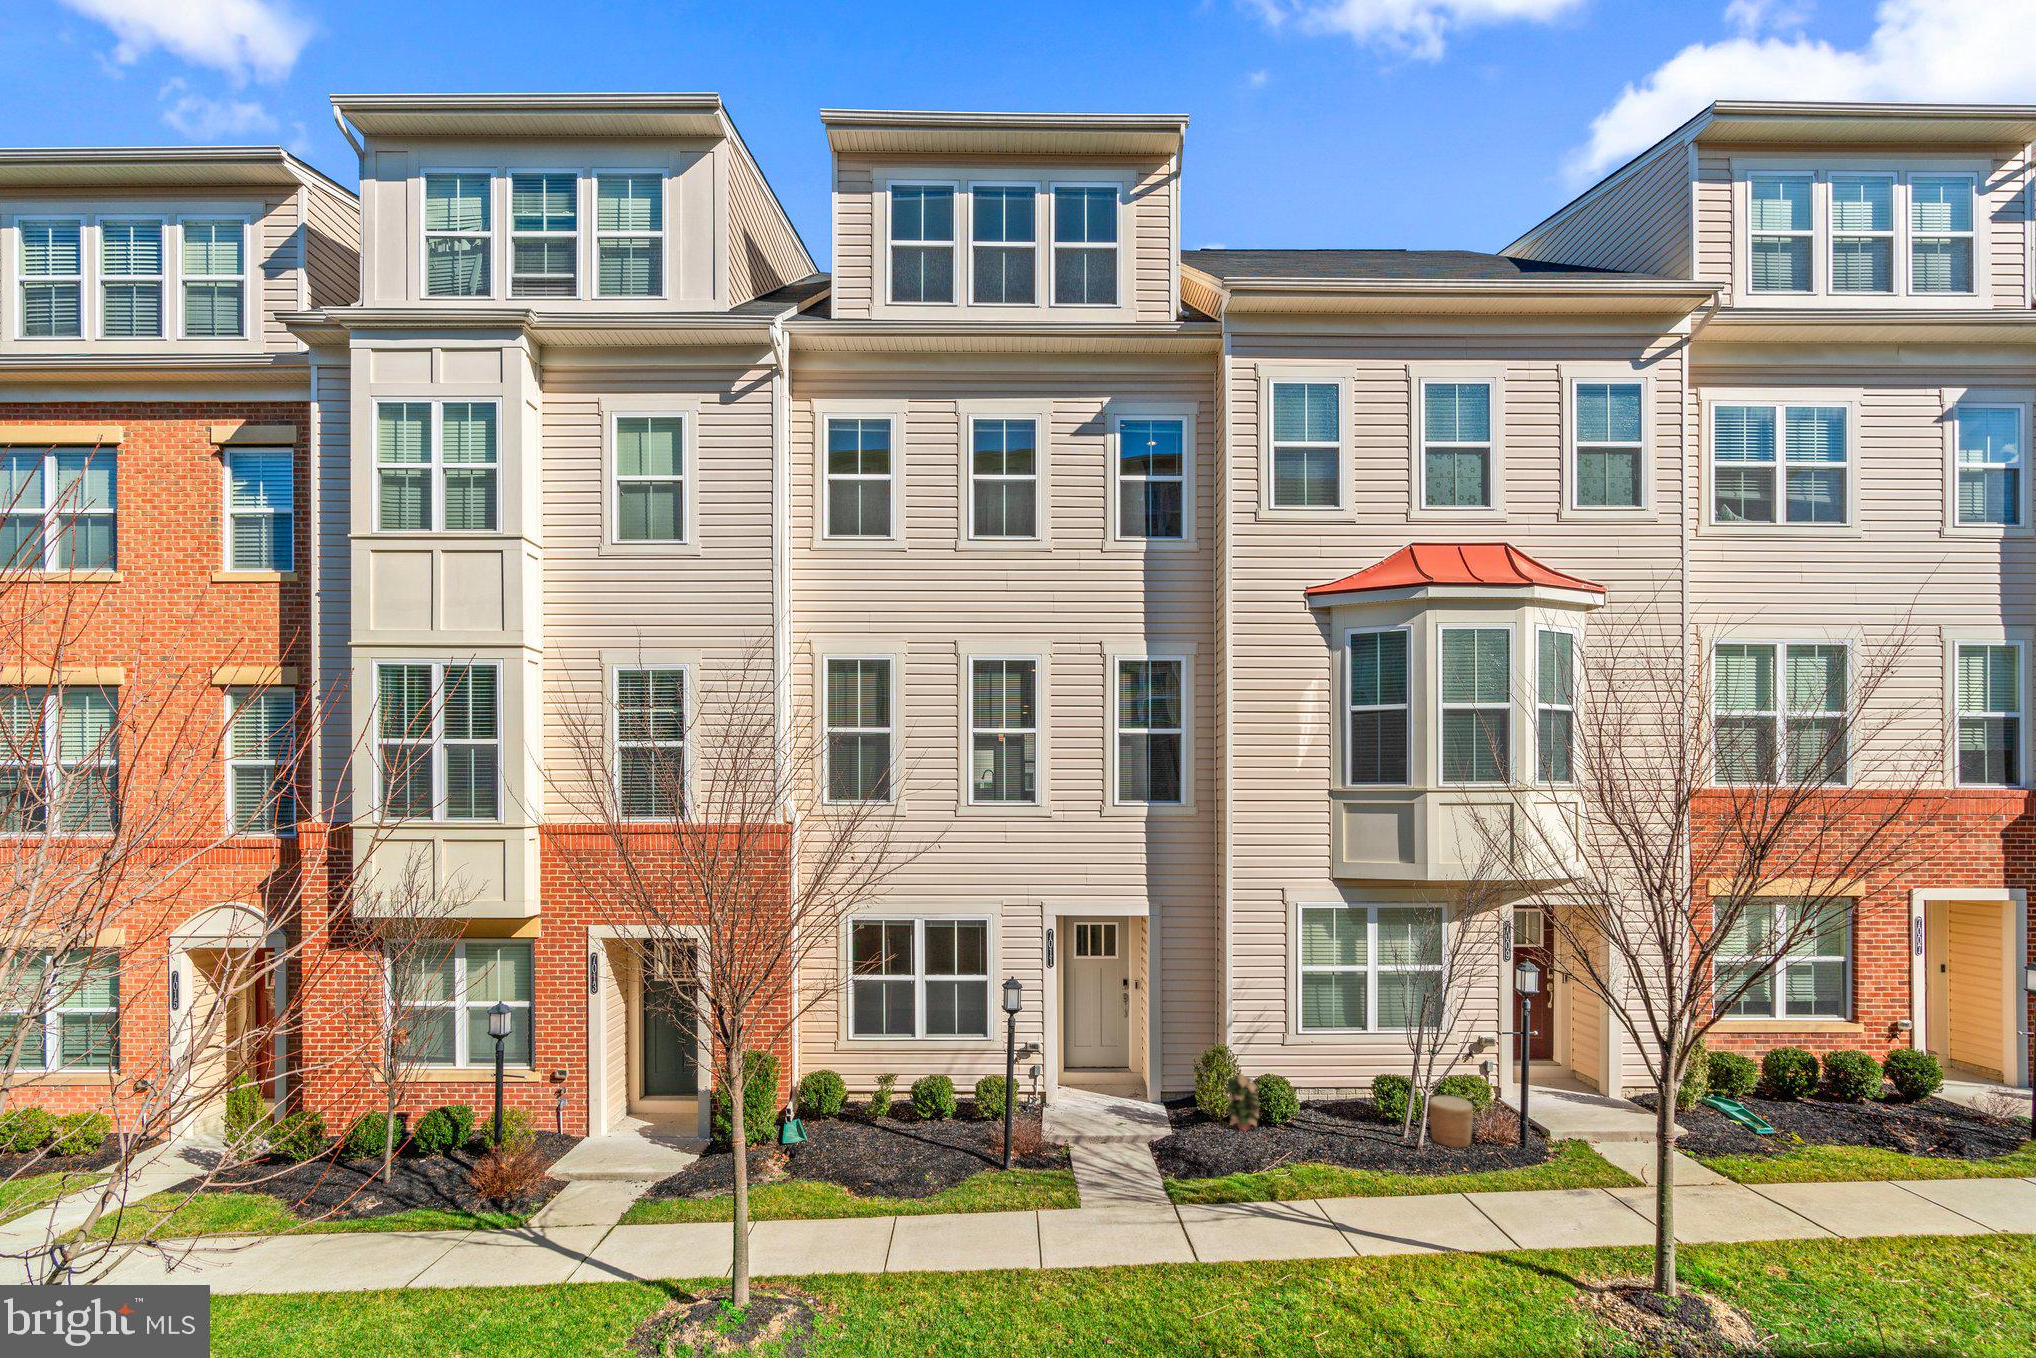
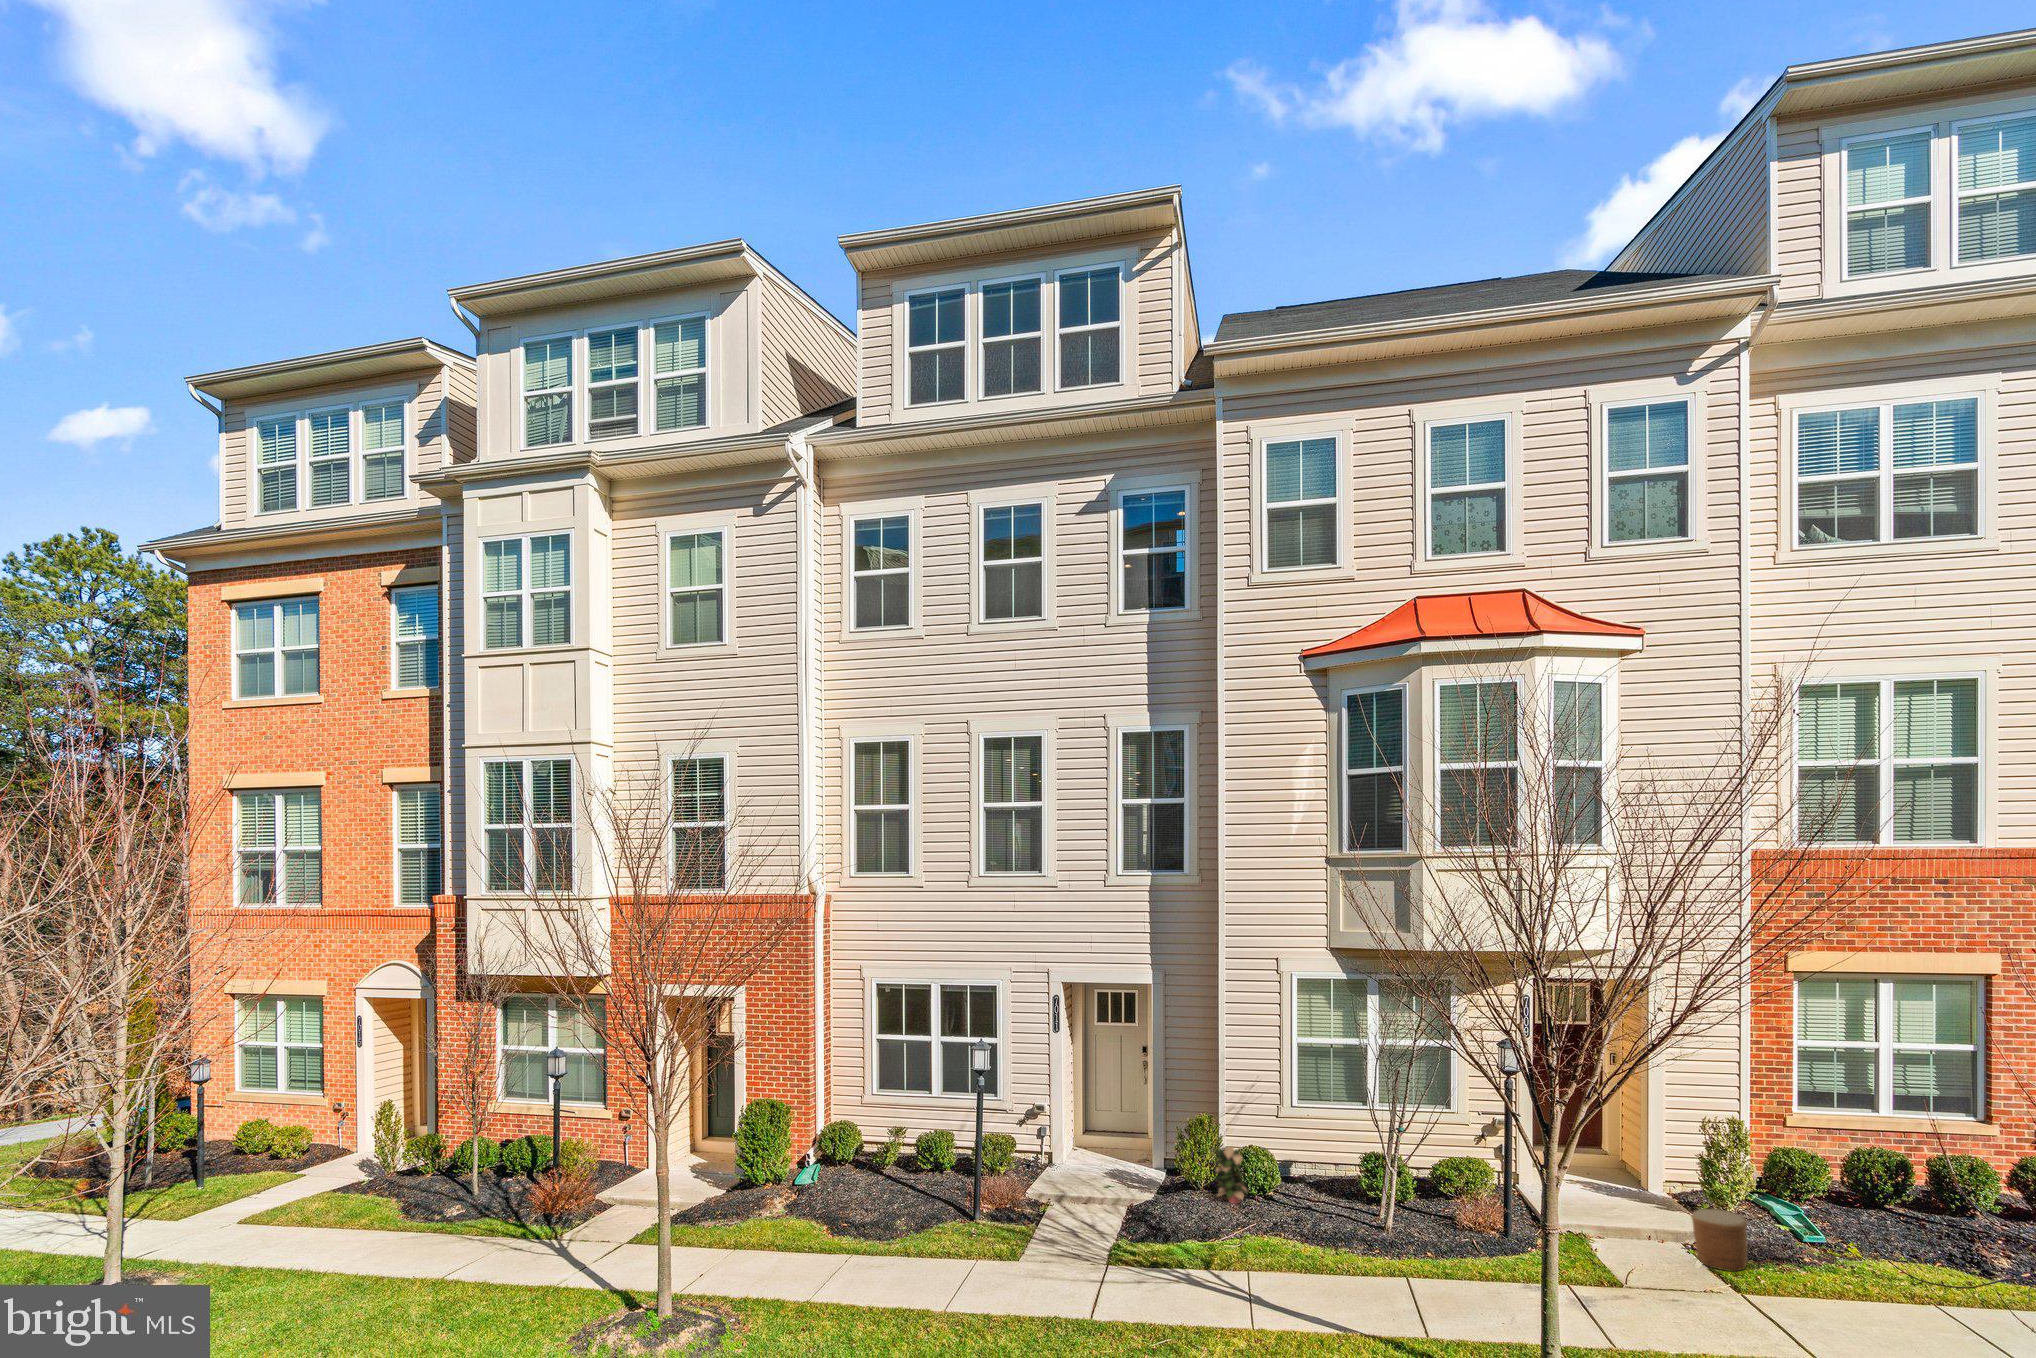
woven basket: present [1429,1095,1473,1148] -> present [1691,1209,1747,1271]

